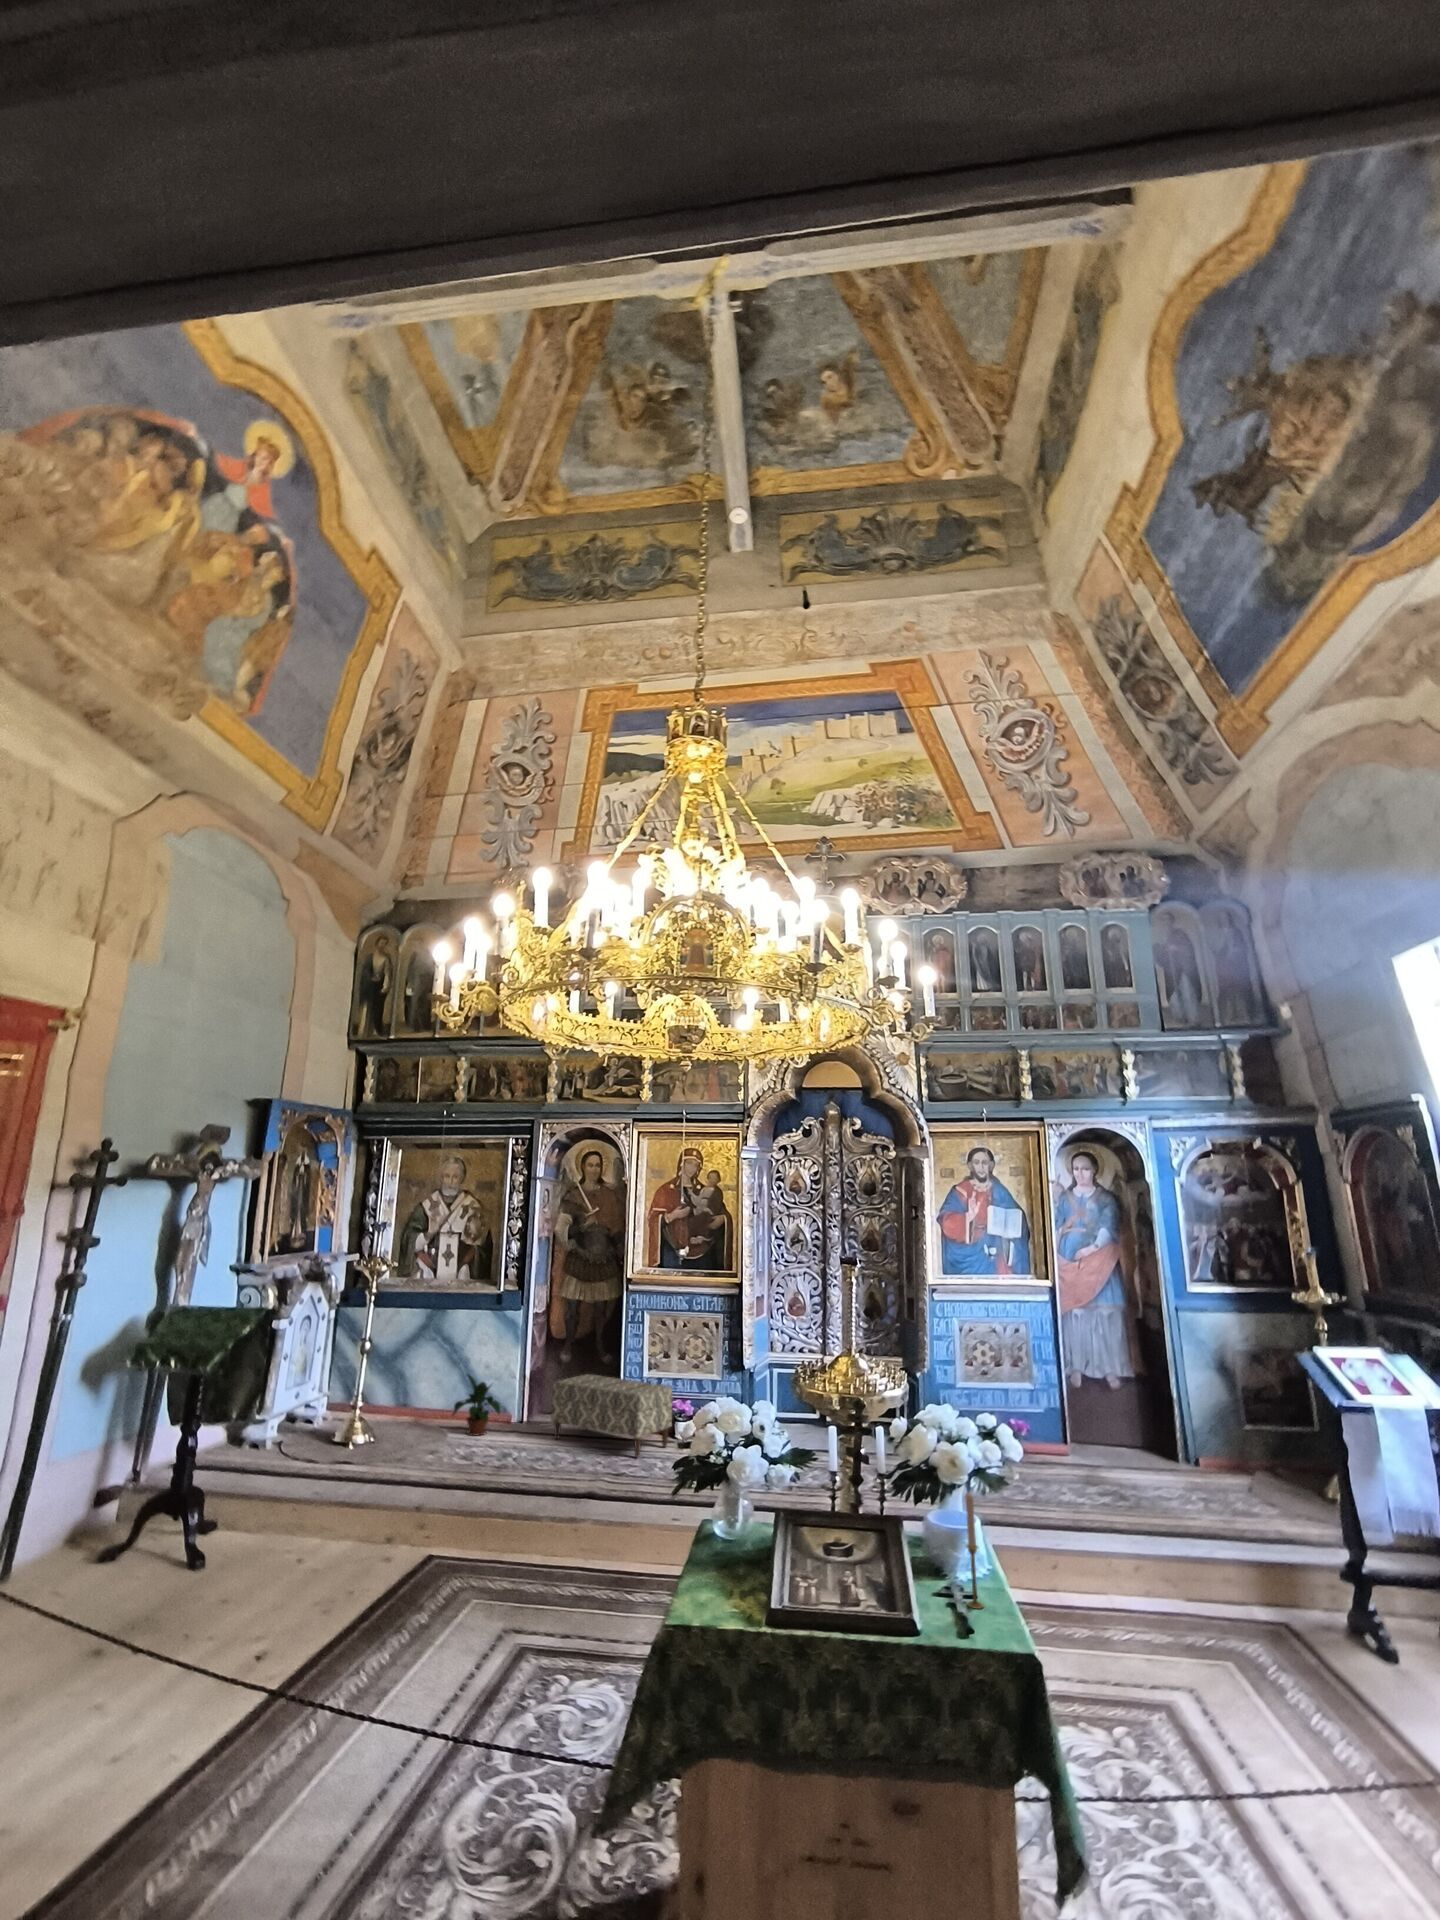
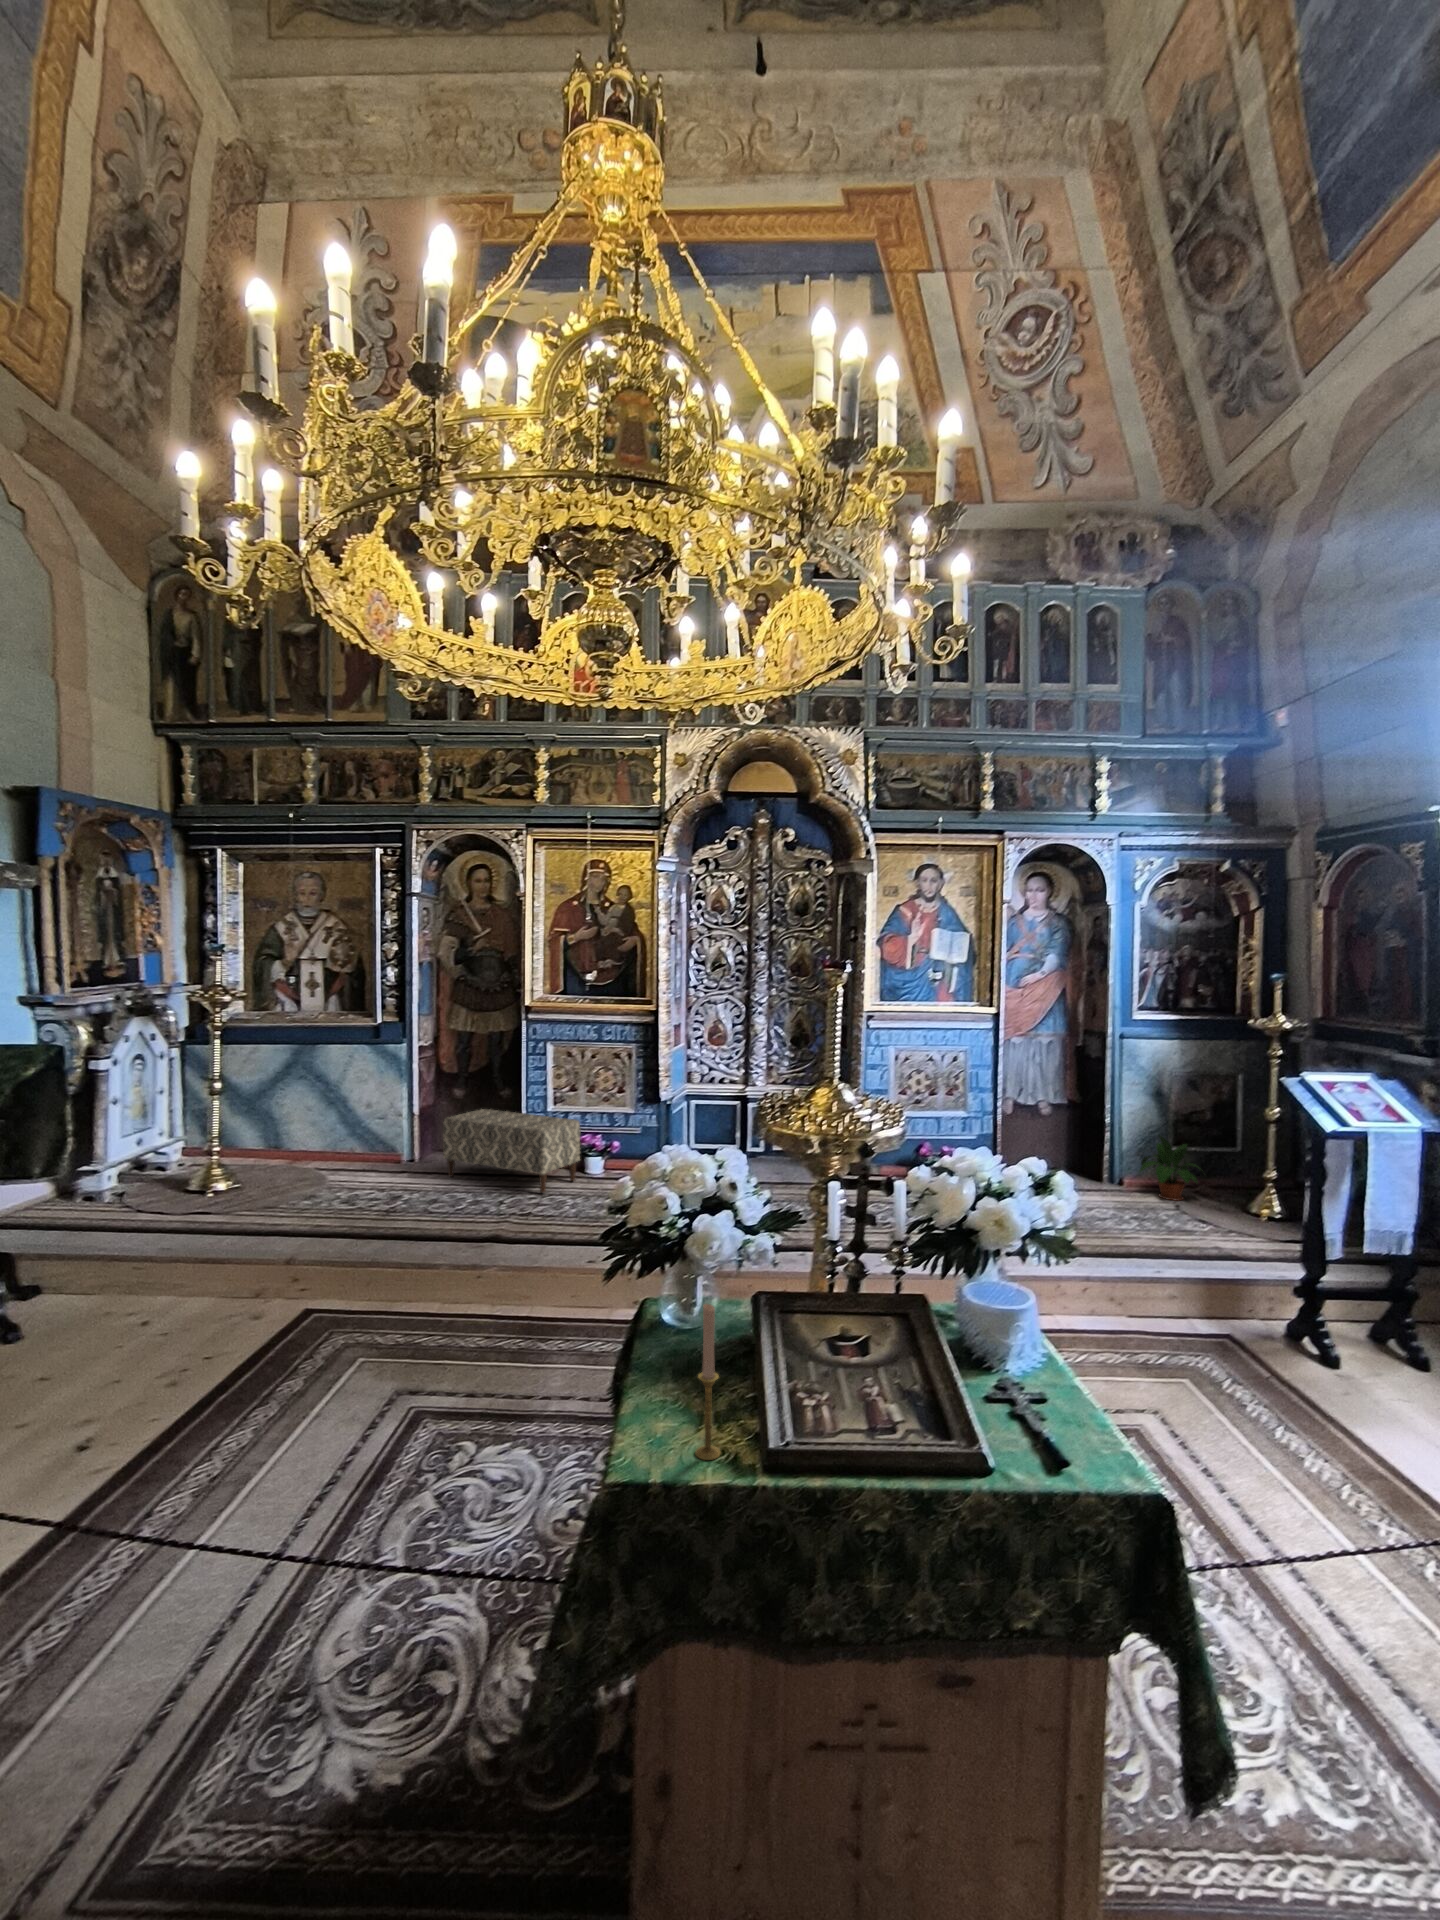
potted plant: present [453,1374,500,1436] -> present [1140,1136,1200,1200]
candlestick: present [965,1493,984,1609] -> present [695,1304,720,1460]

